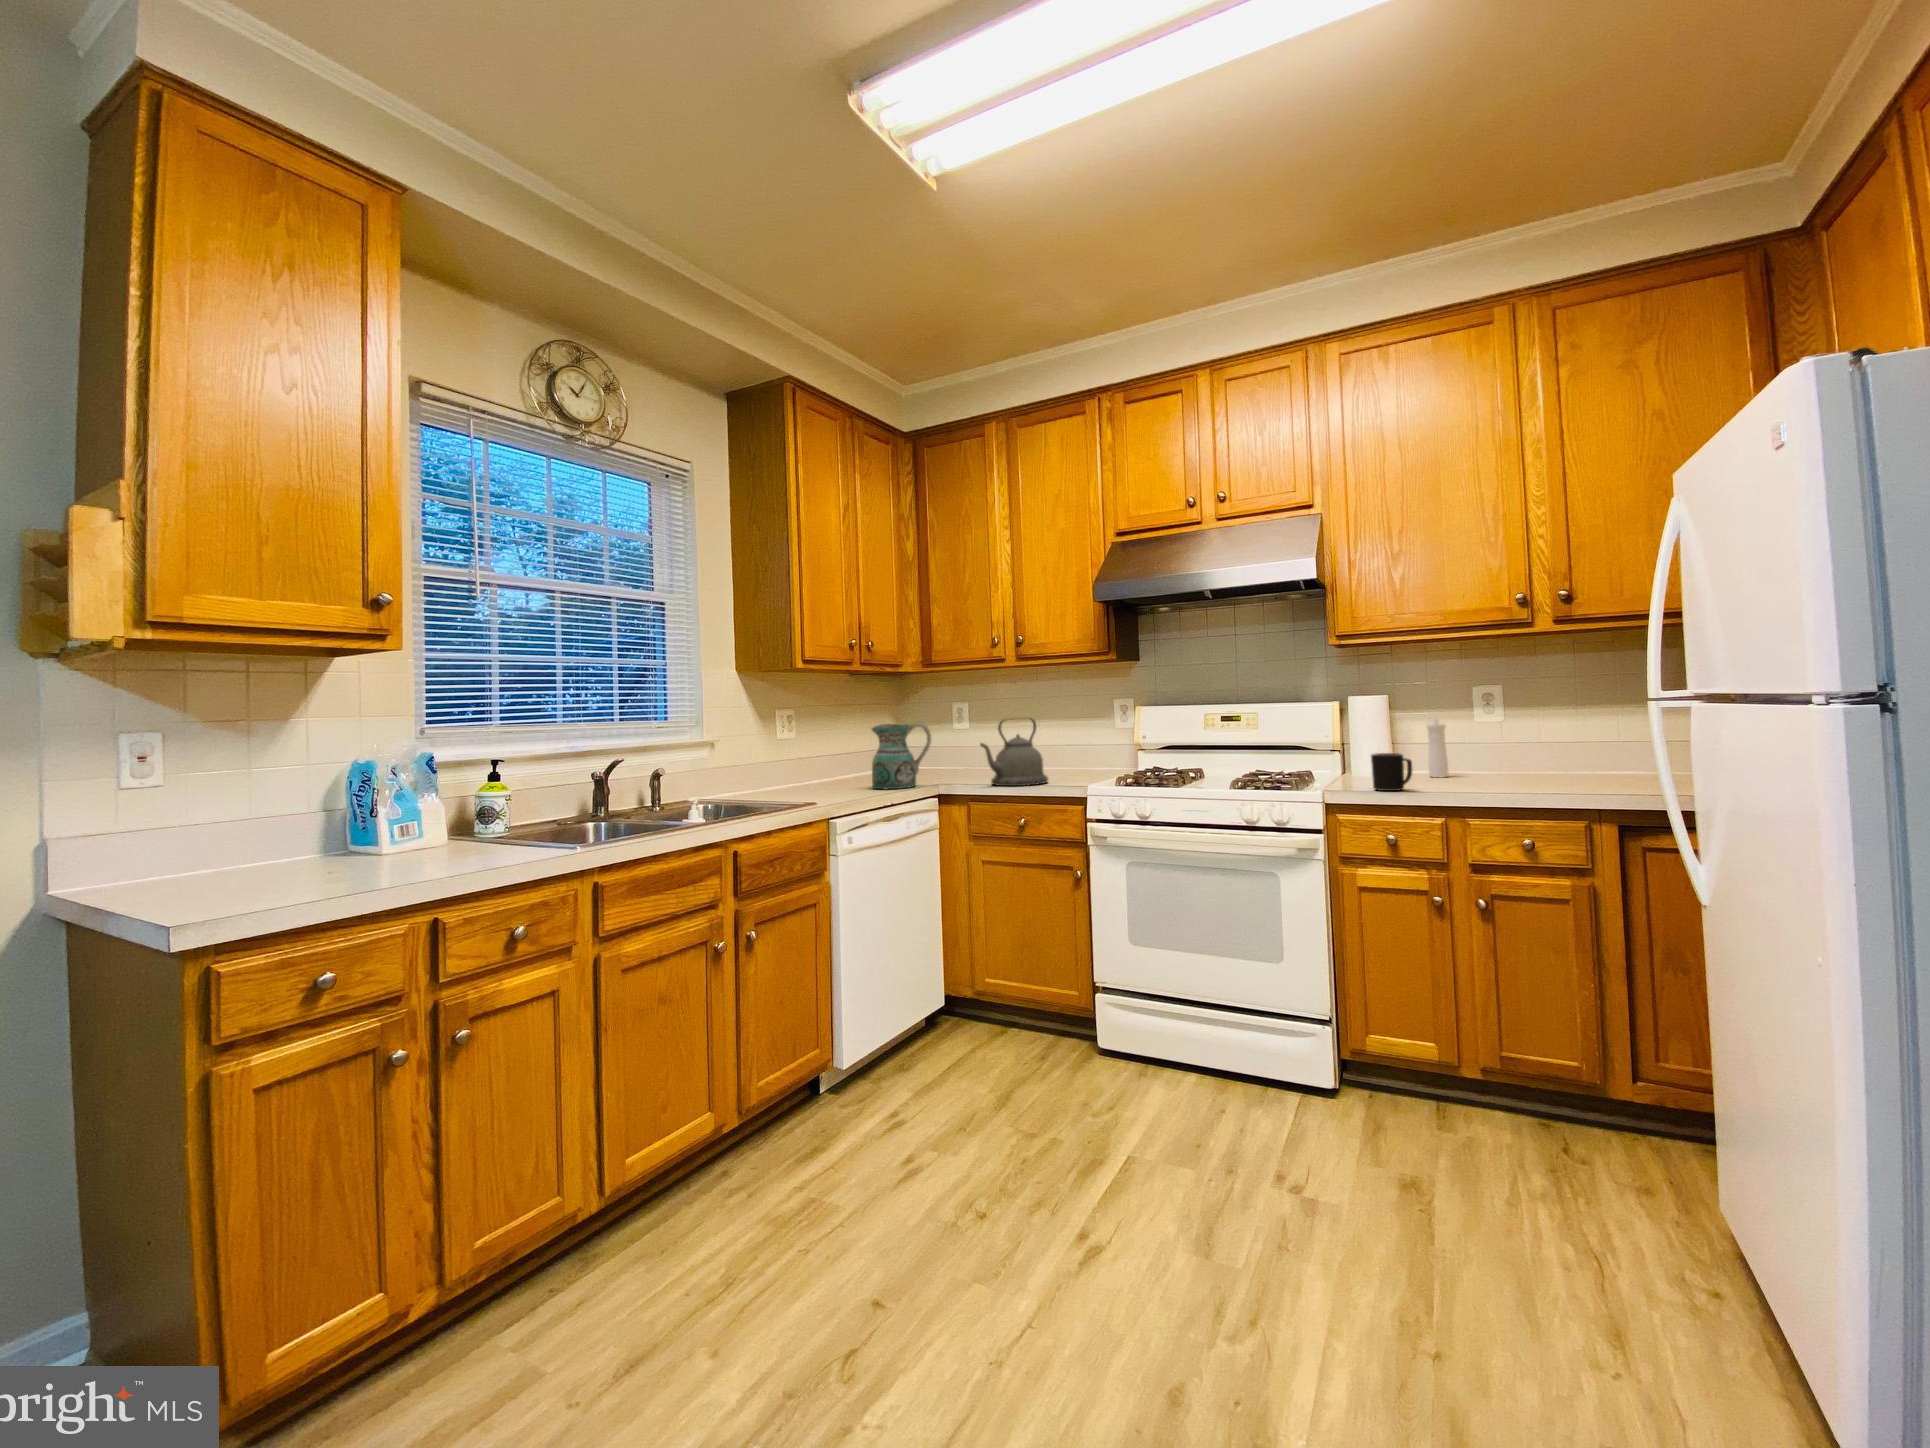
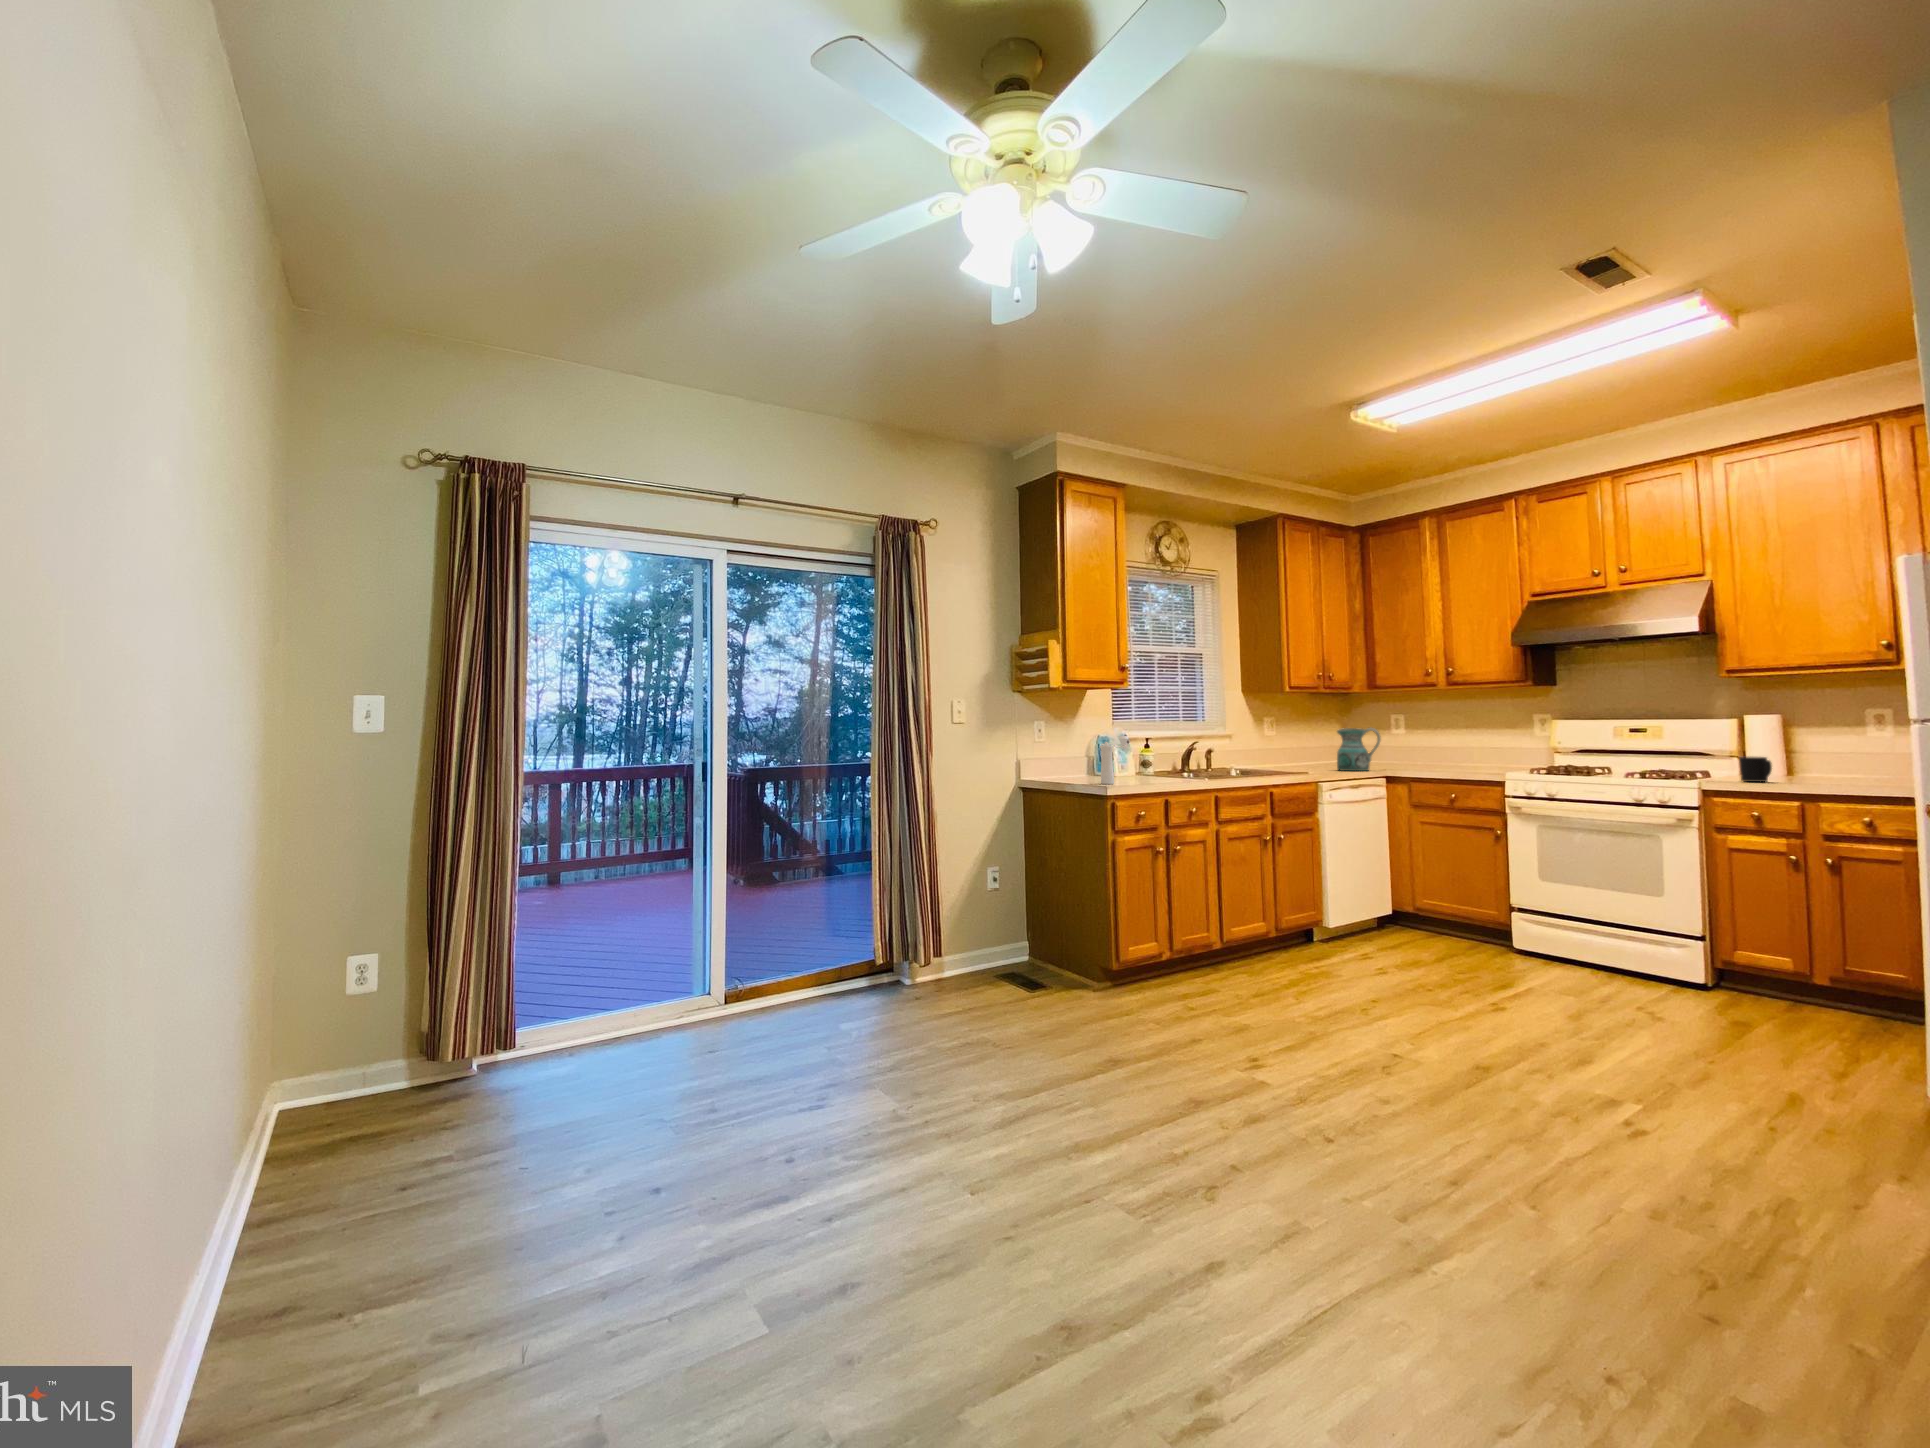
kettle: present [980,719,1048,786] -> none [1420,727,1474,773]
pepper mill: present [1427,719,1449,778] -> present [1100,736,1129,784]

